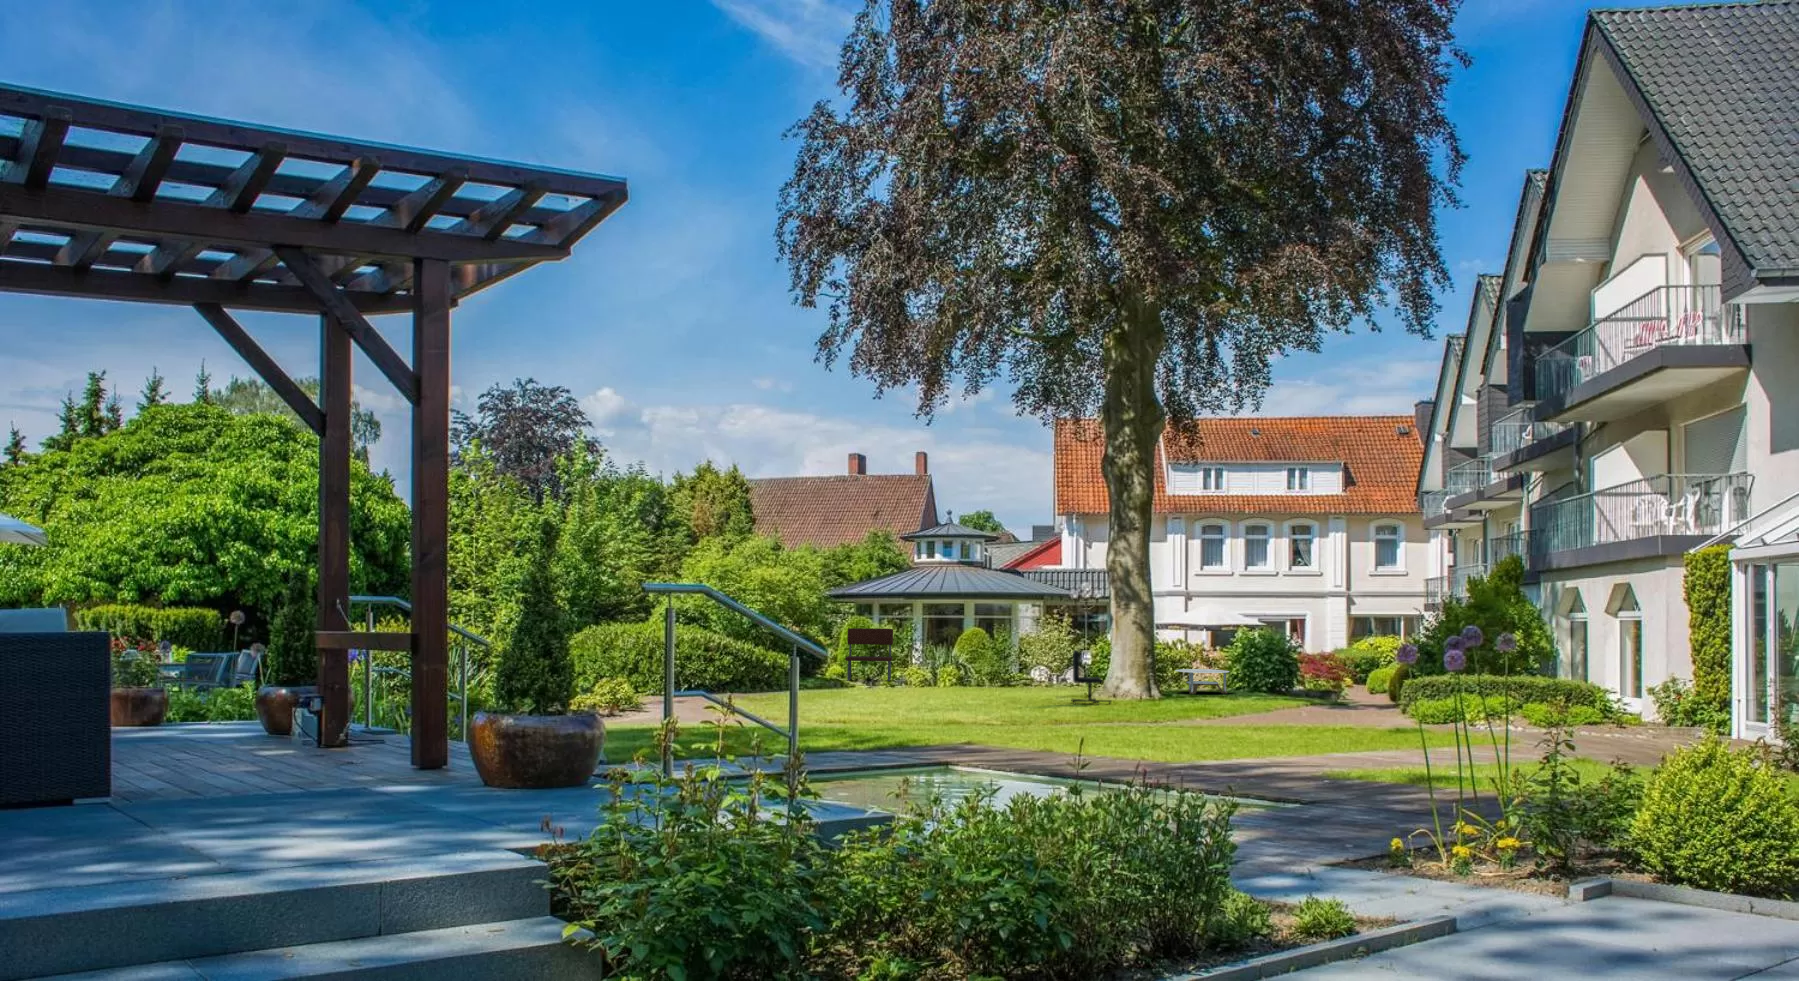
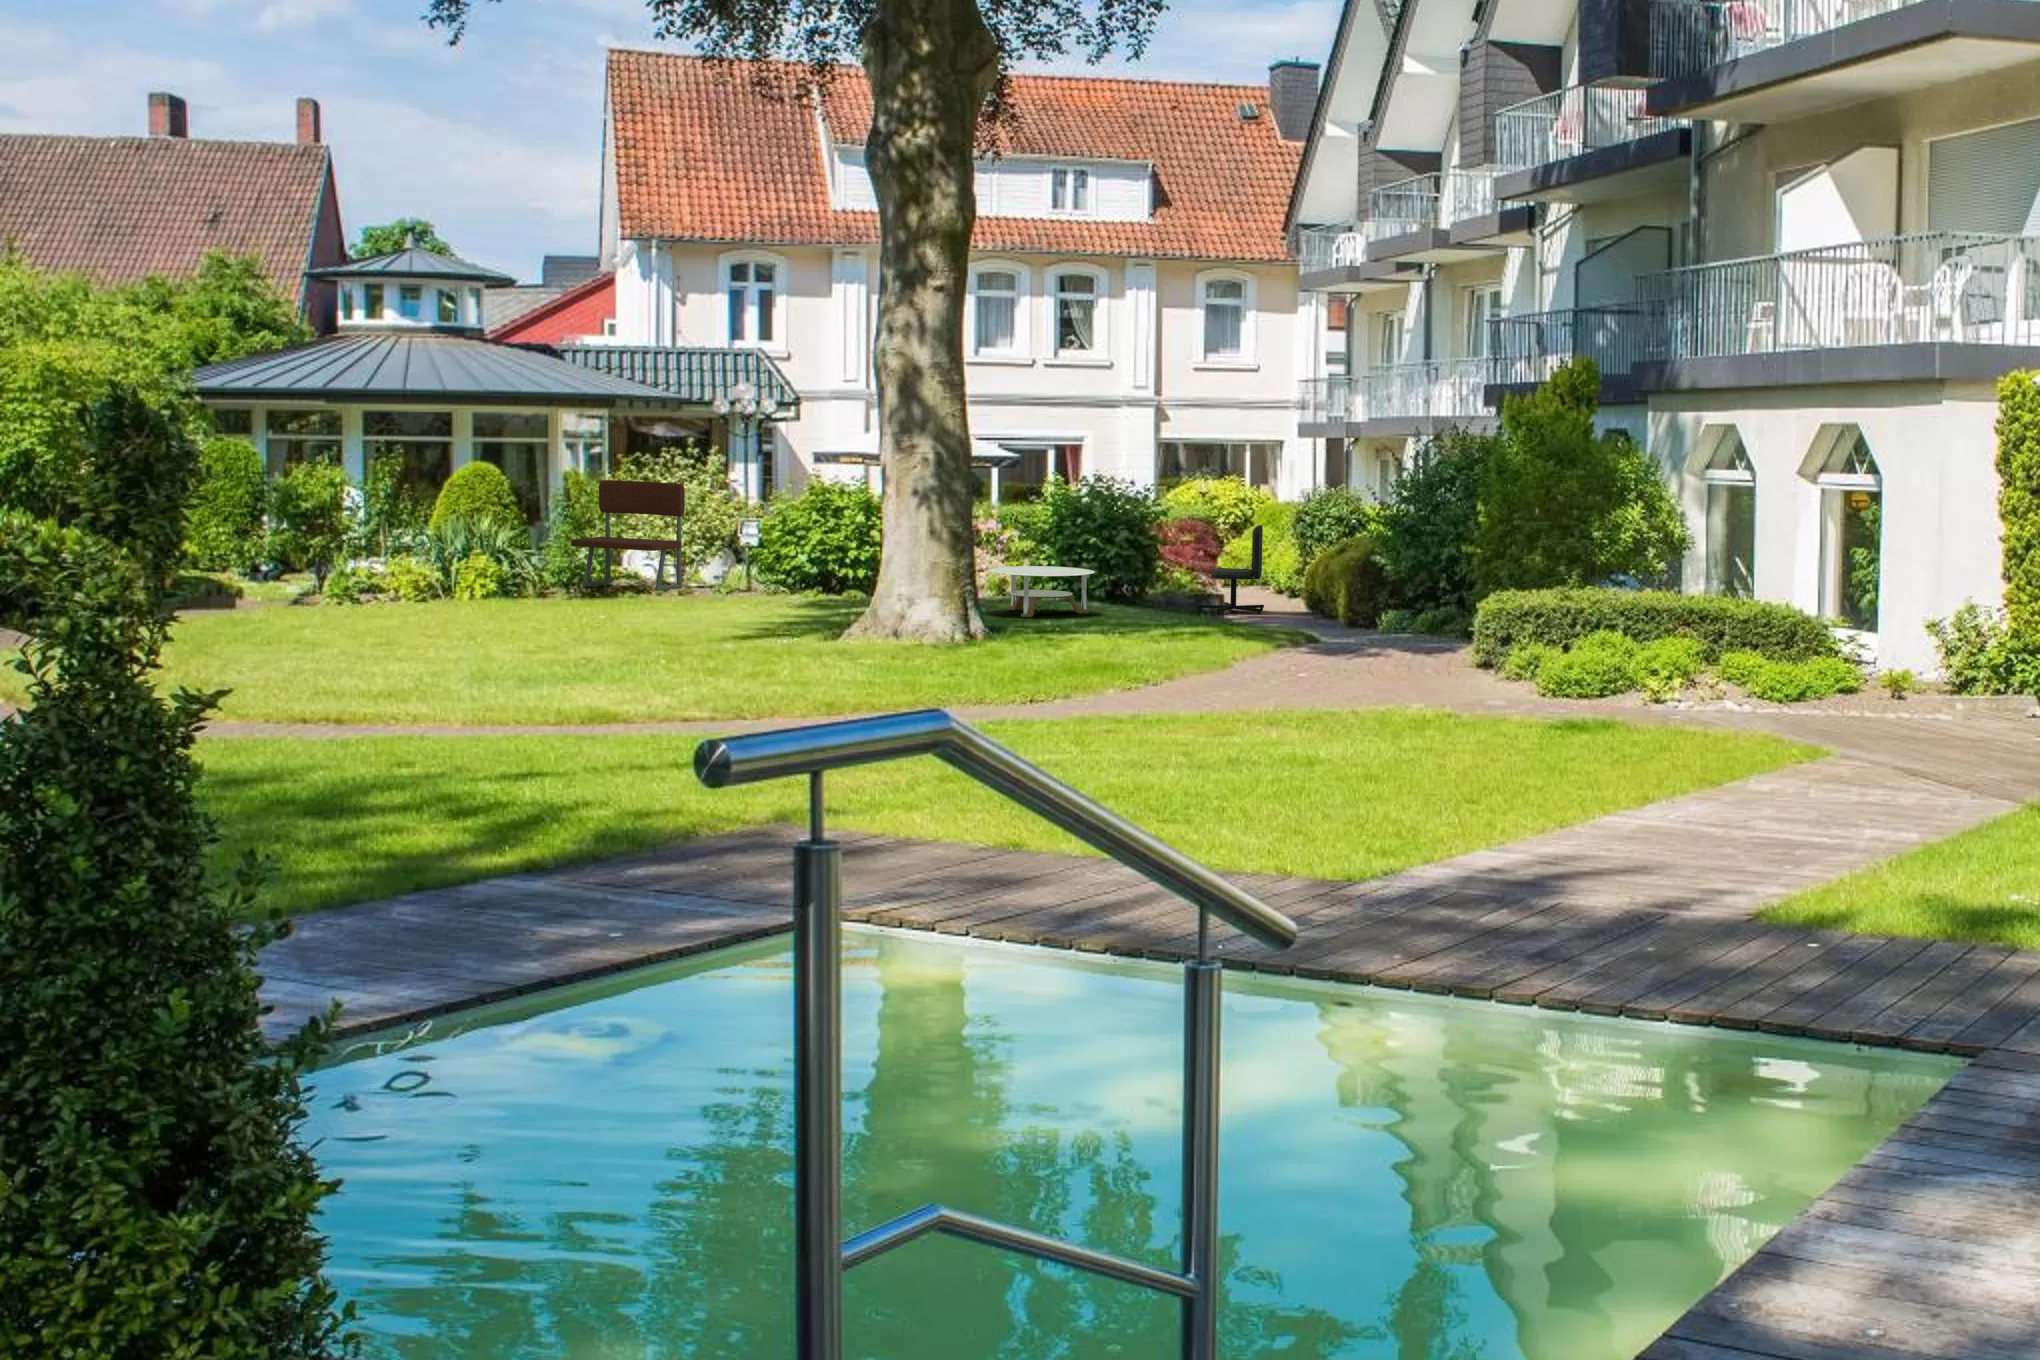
bench: present [845,628,893,681] -> present [571,480,685,591]
chair: present [1071,650,1111,704] -> present [1197,525,1264,615]

